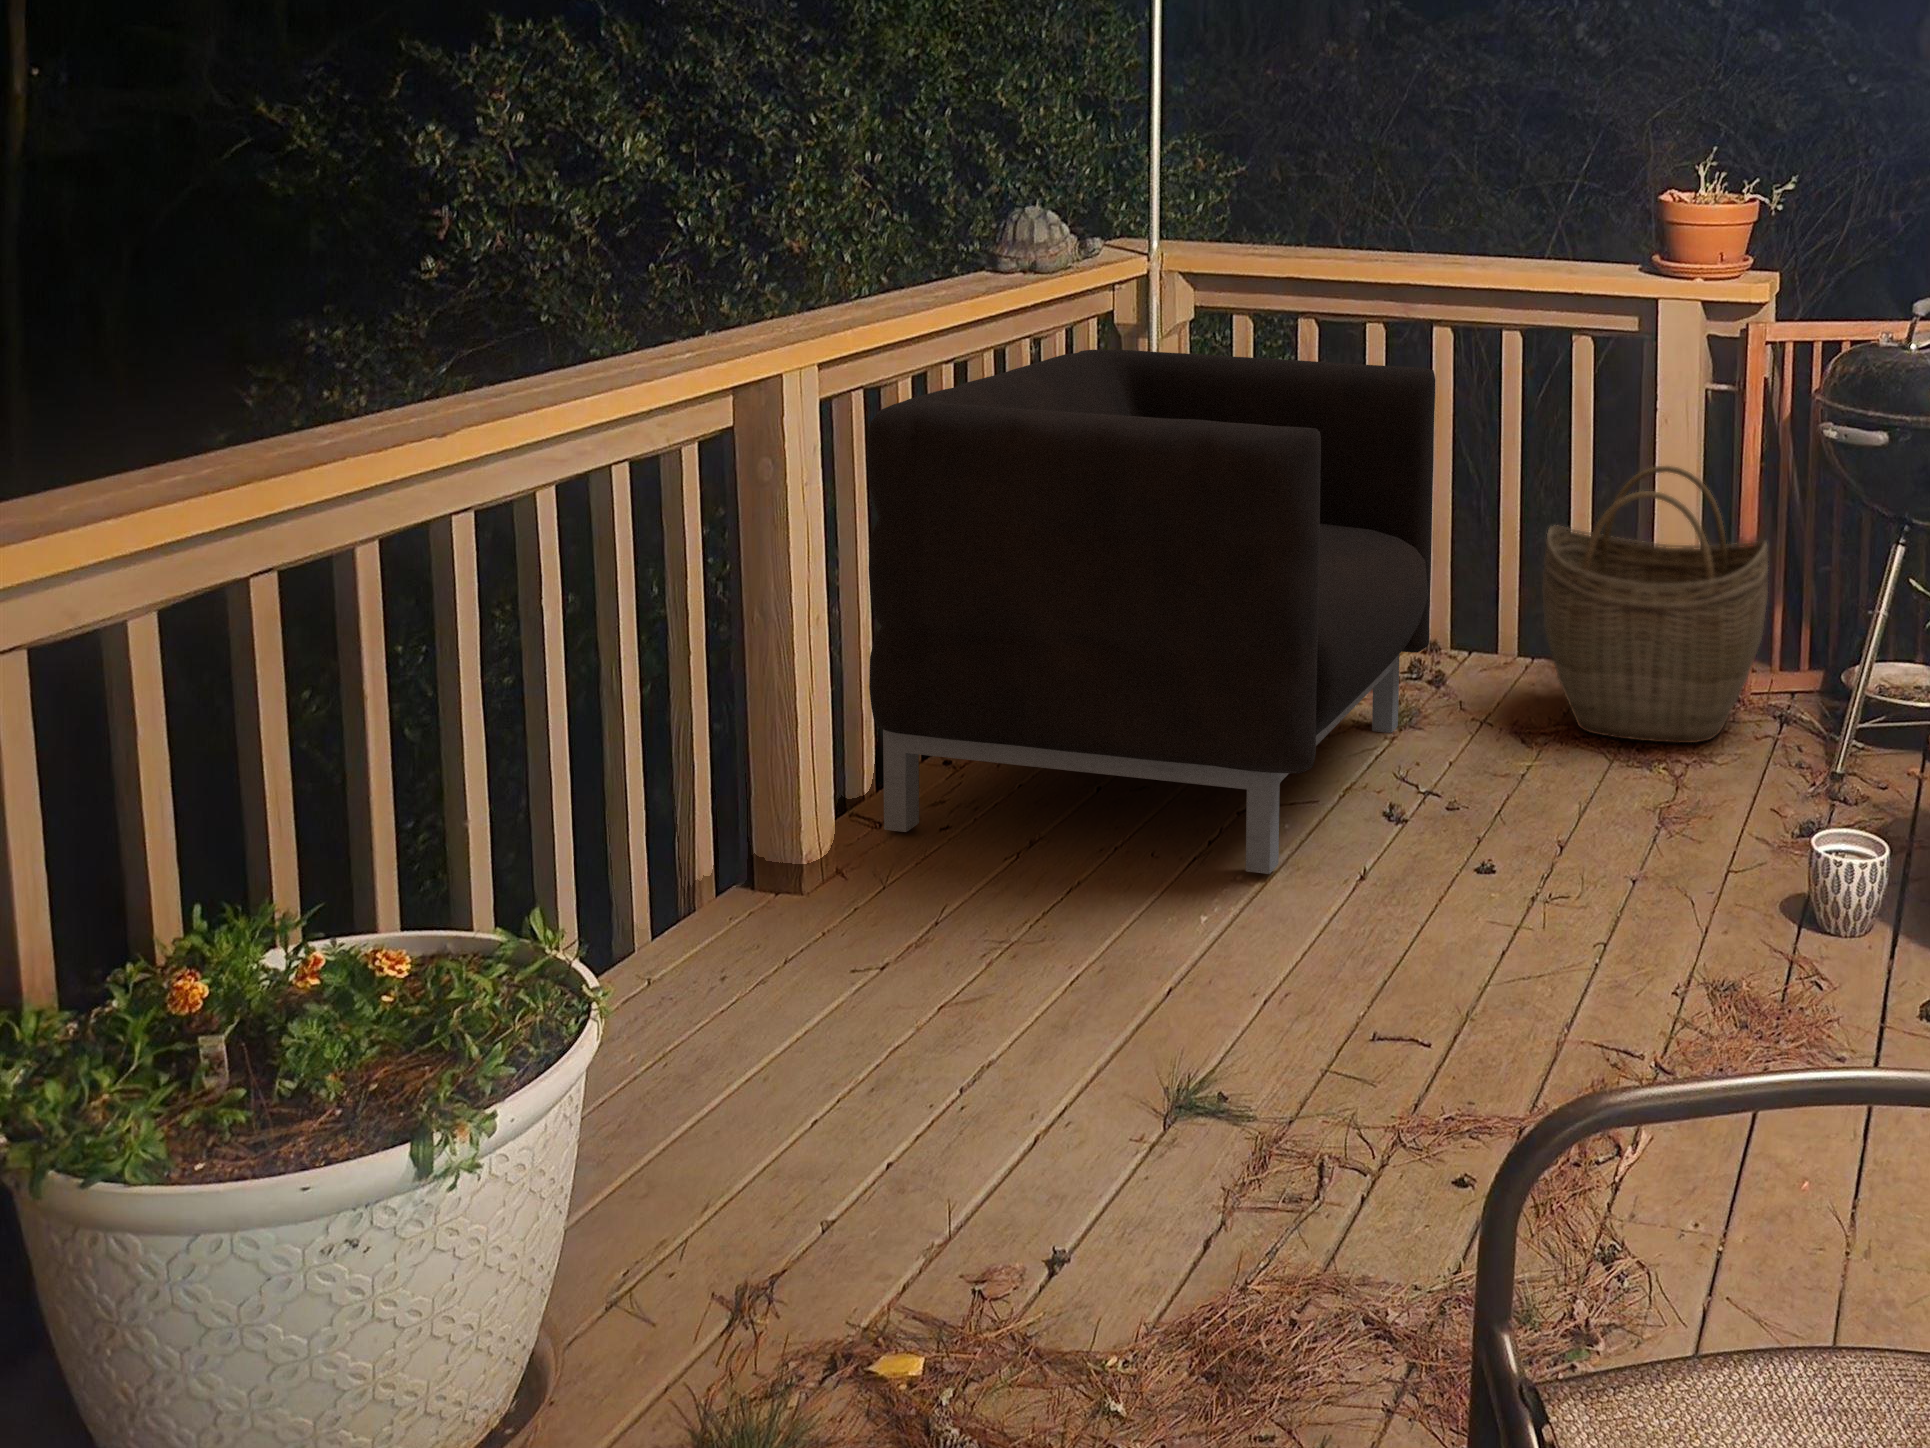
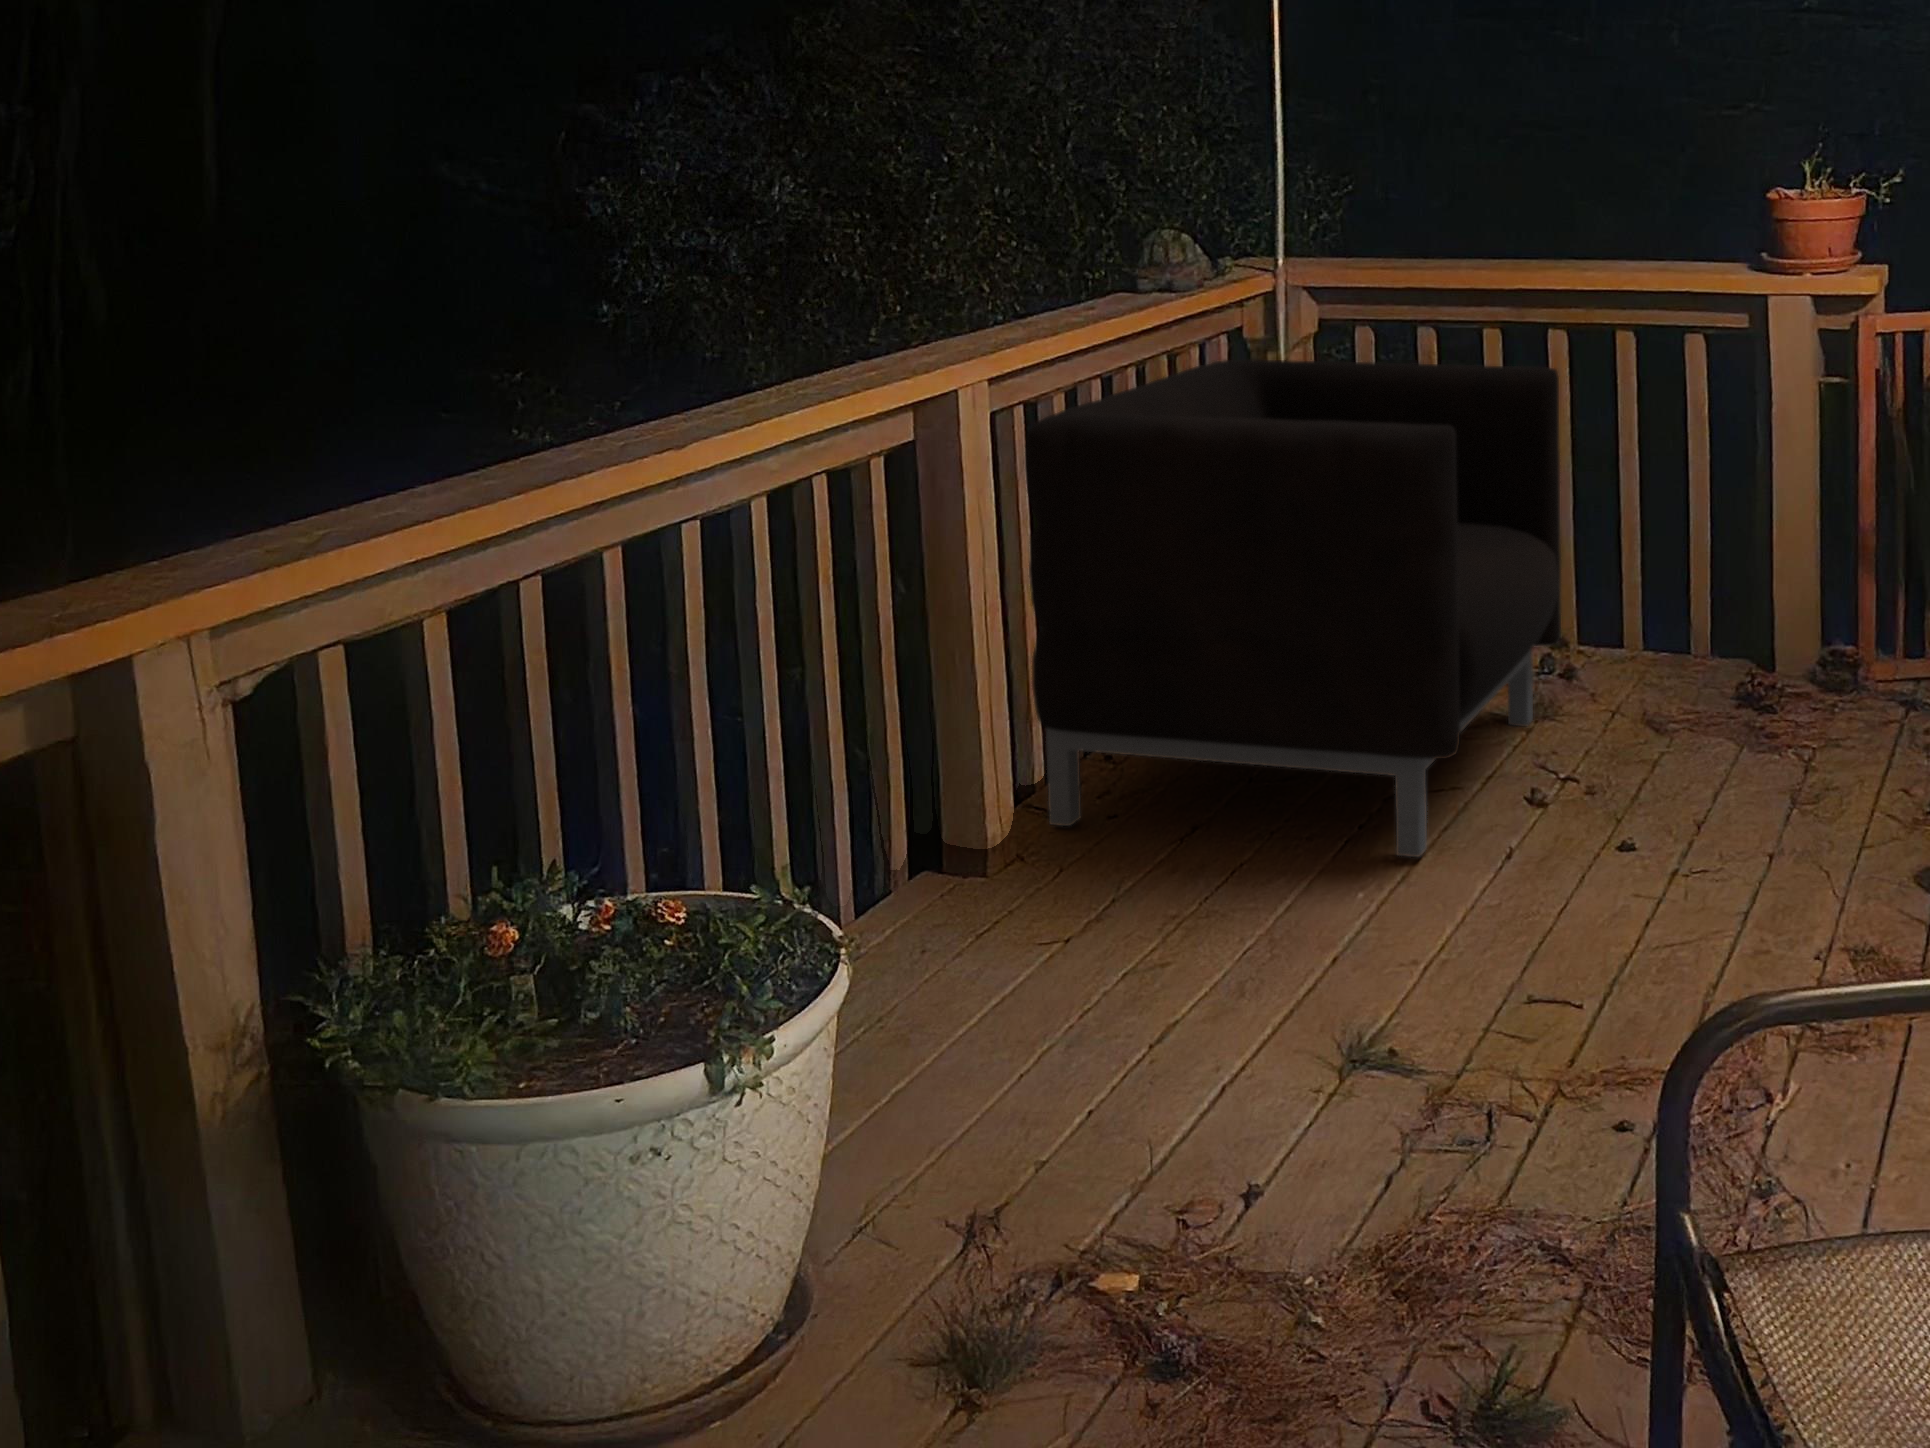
woven basket: present [1543,466,1768,743] -> none [1670,456,1894,729]

